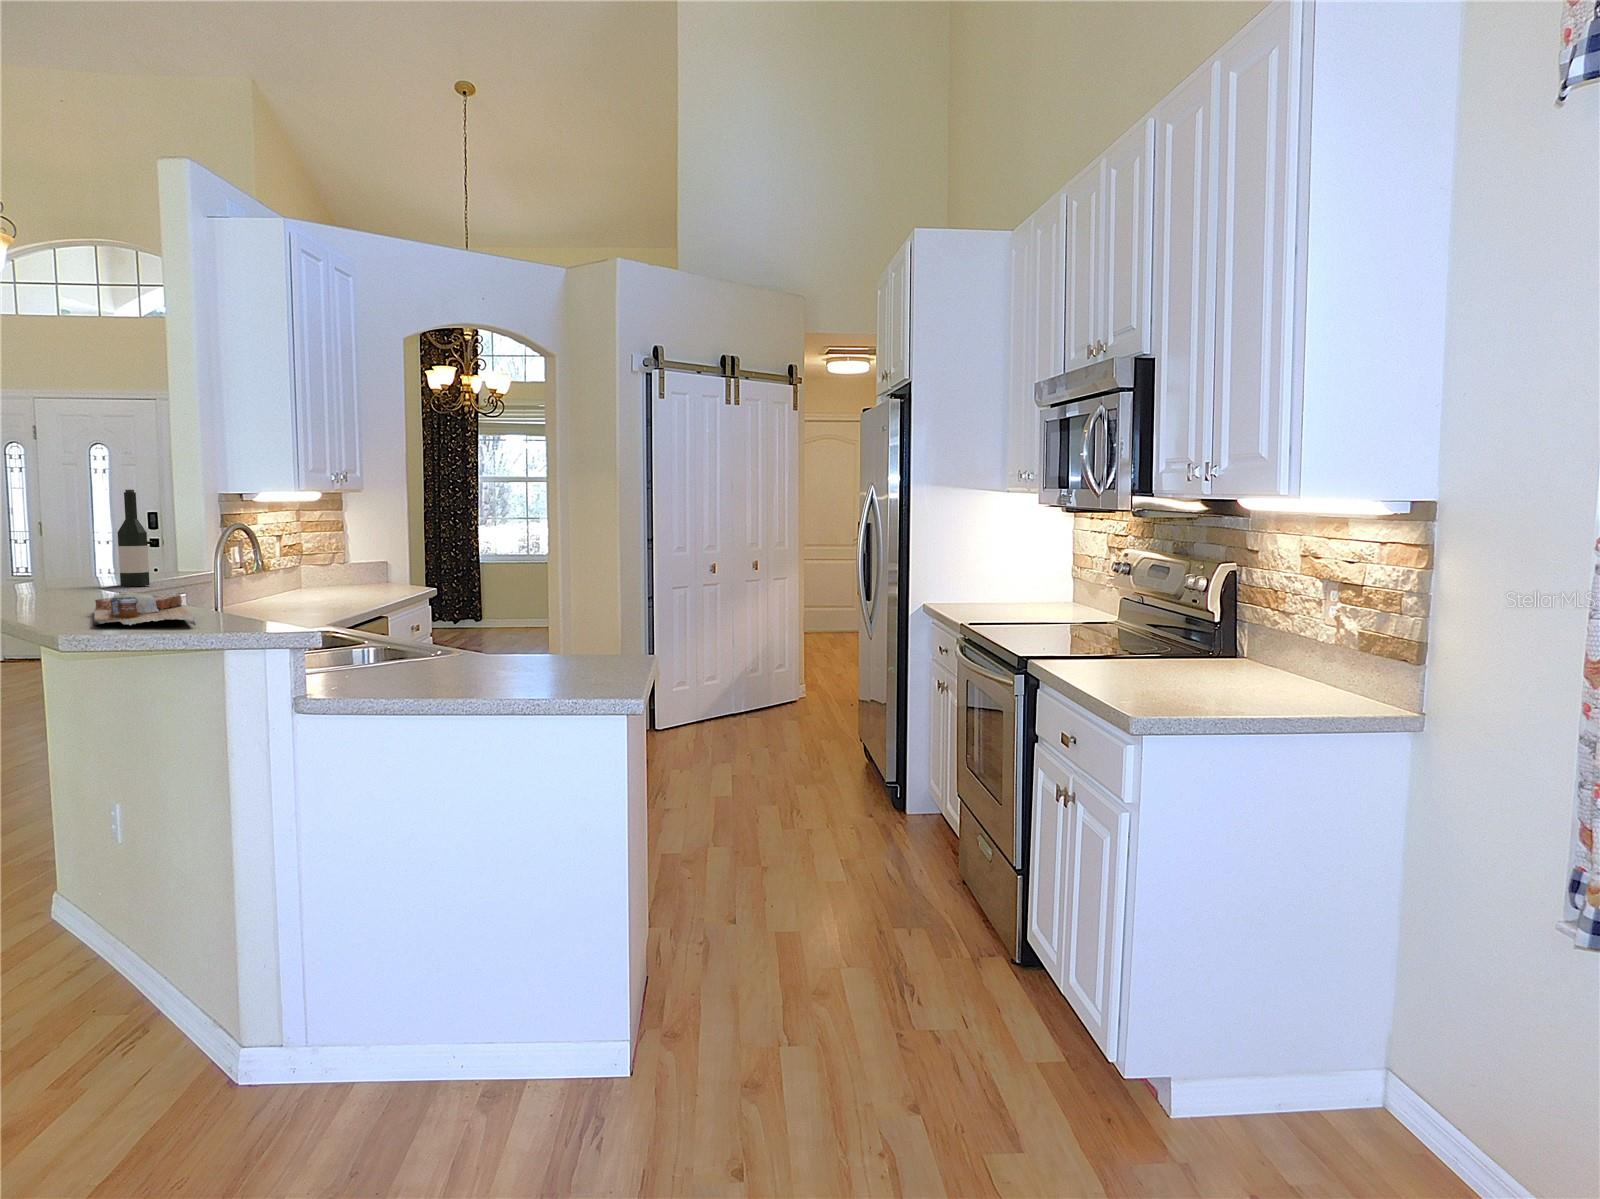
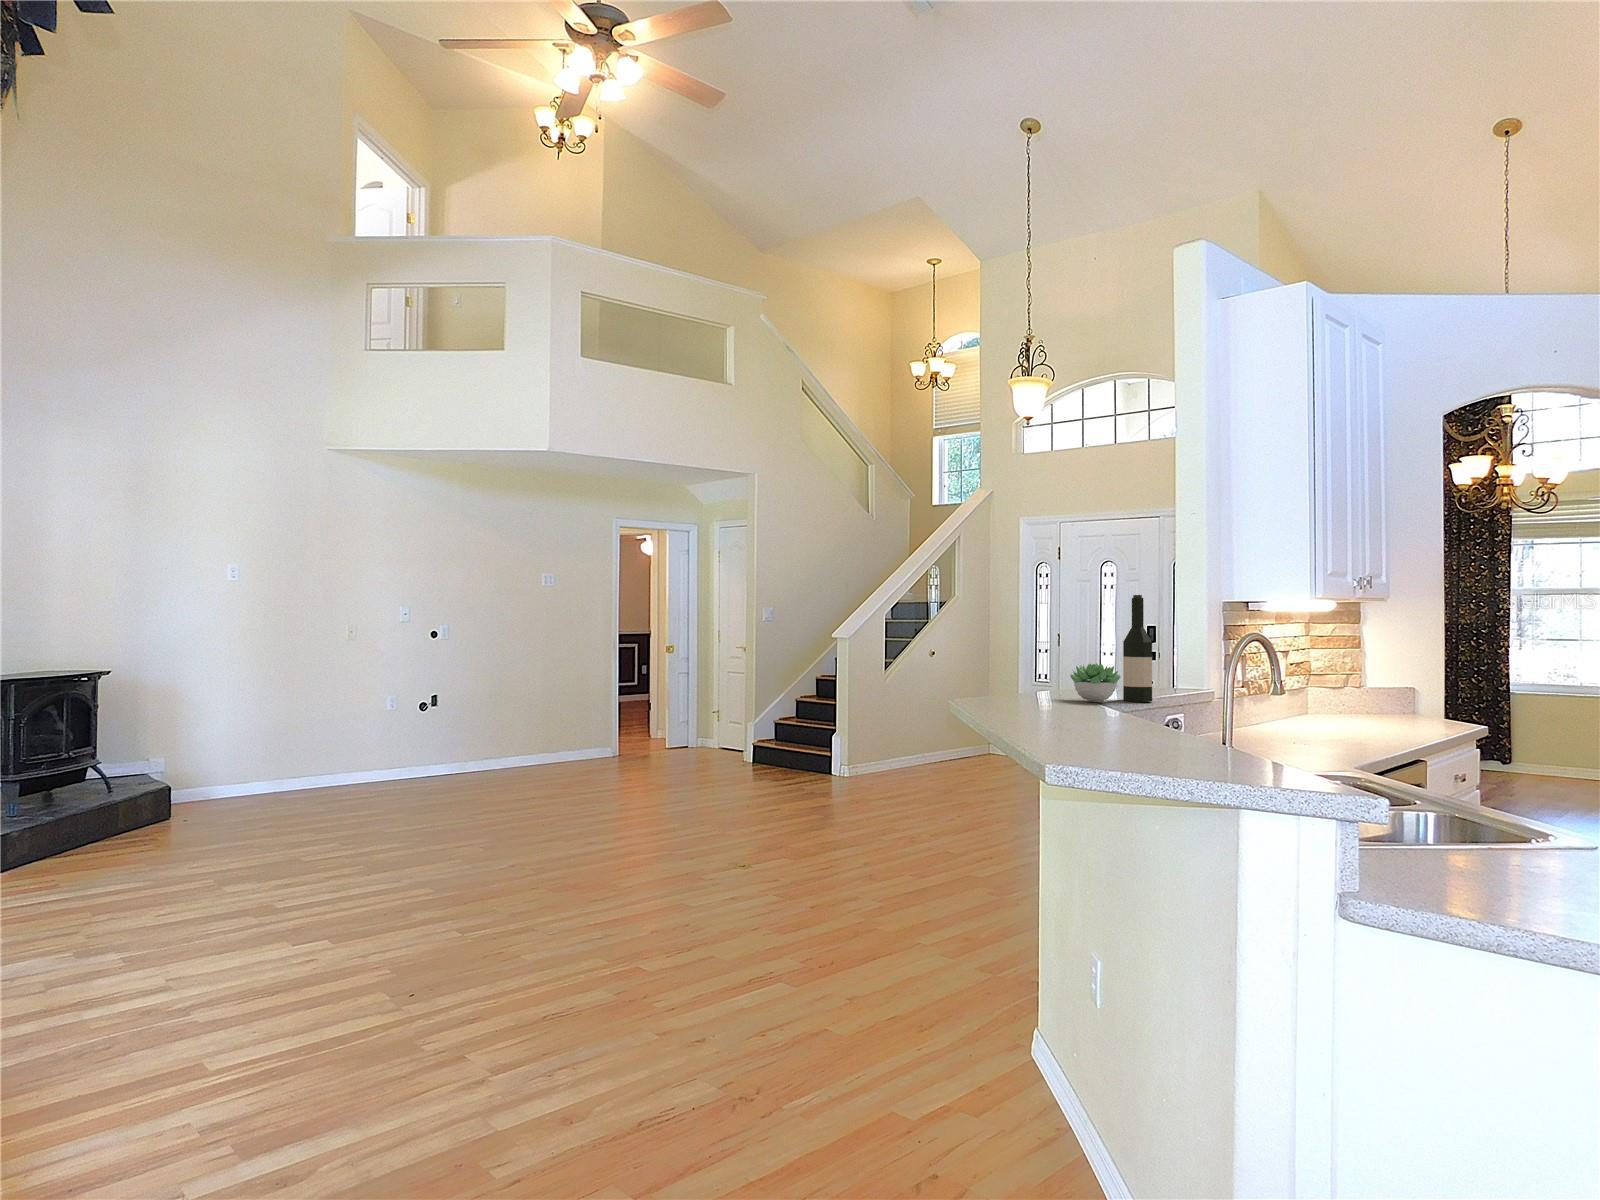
succulent plant: none [63,554,117,588] -> present [1070,664,1120,702]
cutting board: present [94,593,196,626] -> none [1093,715,1214,768]

